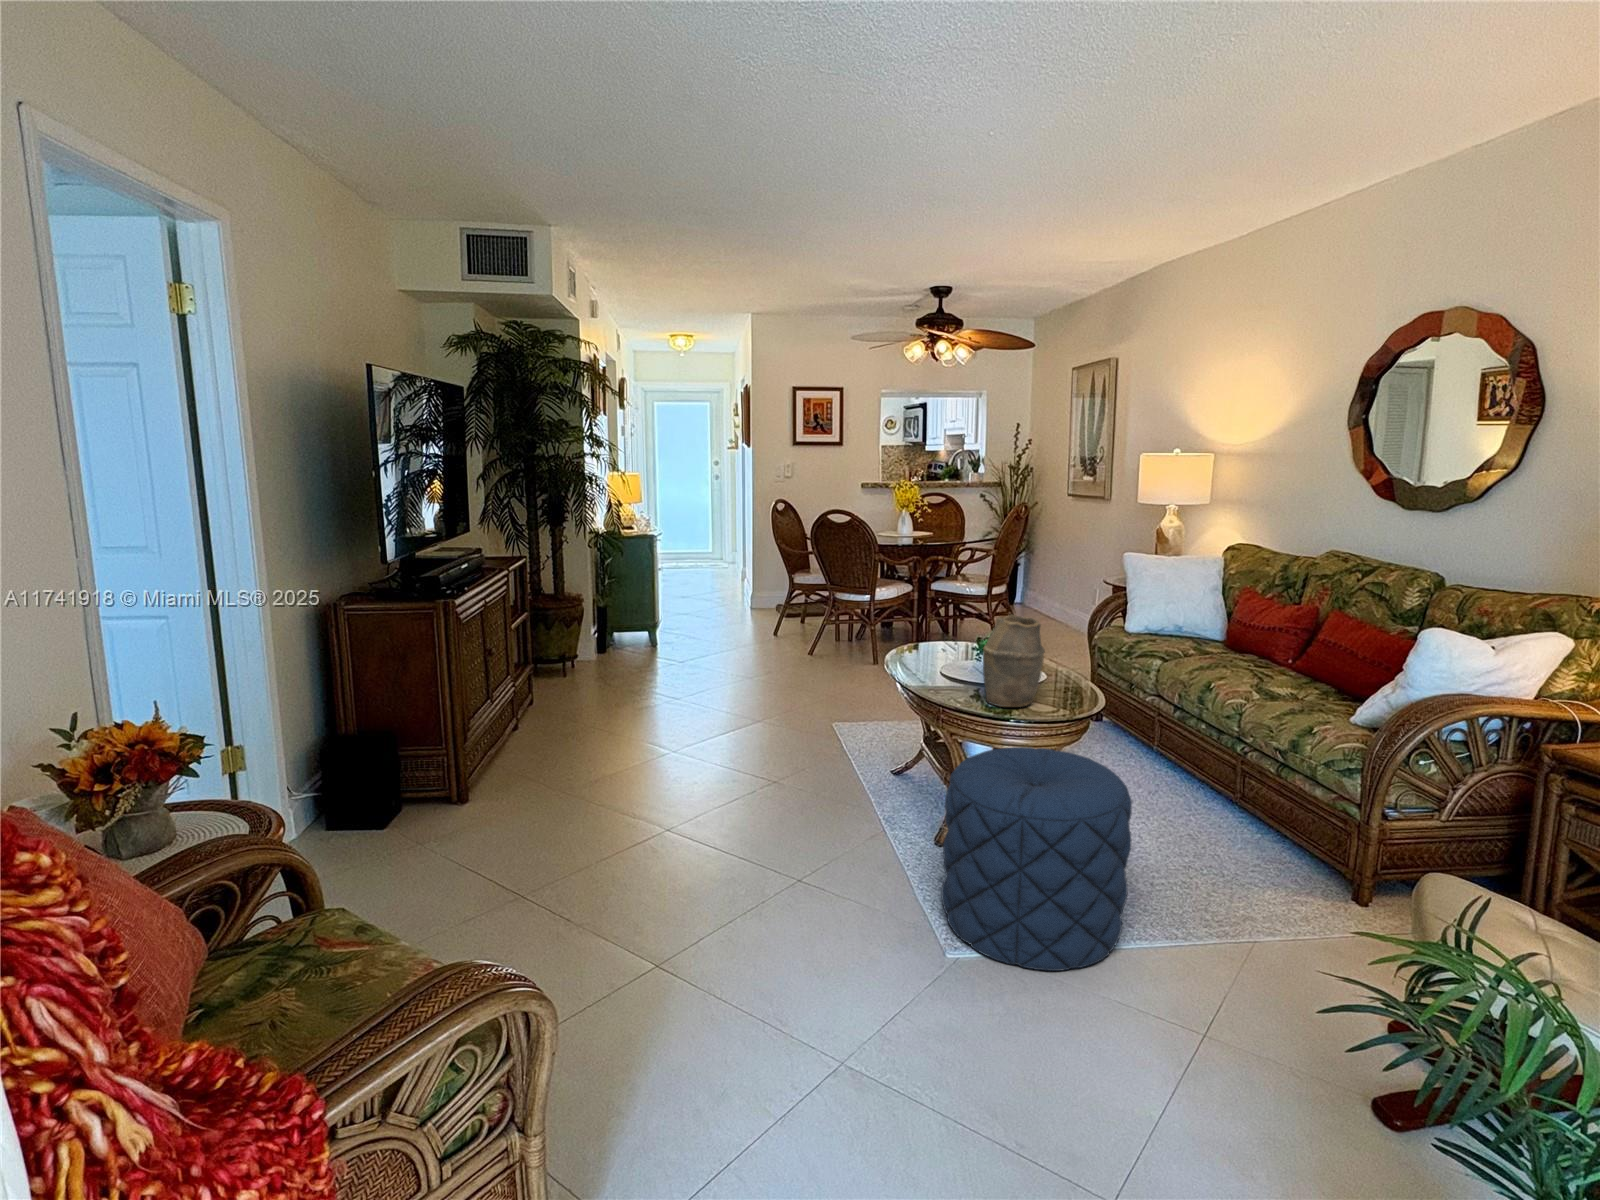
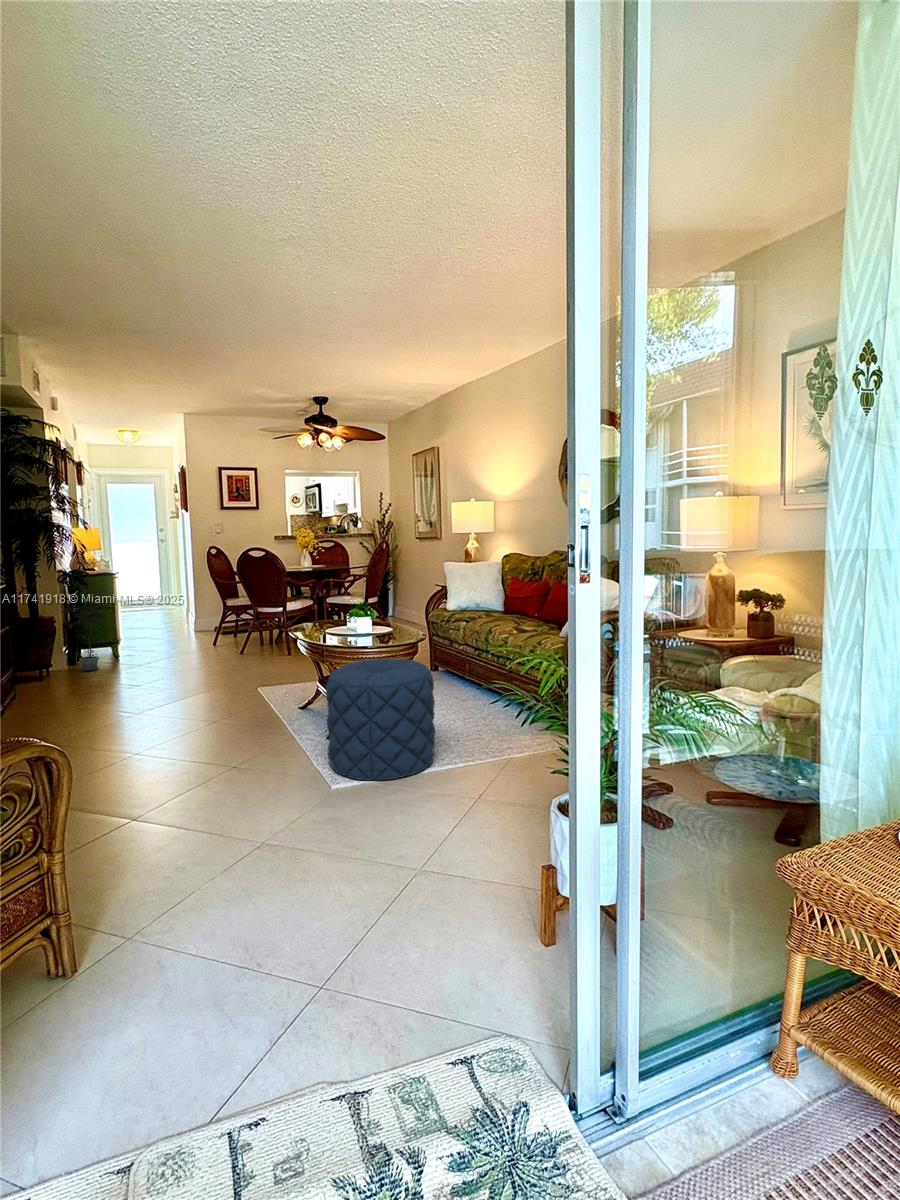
potted plant: none [591,569,655,664] -> present [63,599,115,671]
vase: present [983,615,1045,707] -> none [350,589,387,645]

